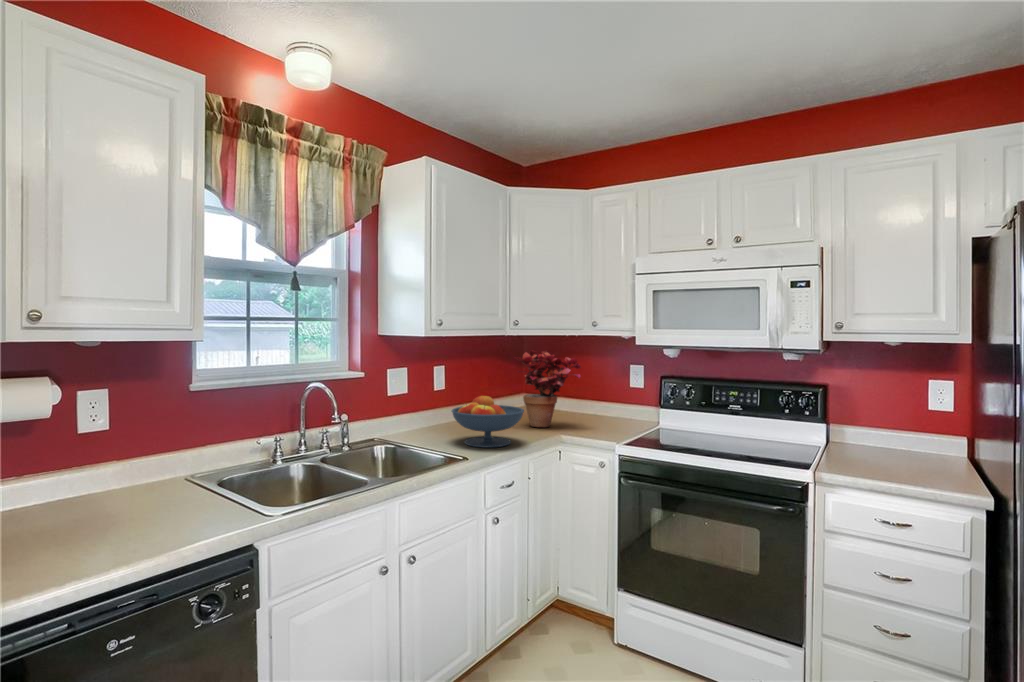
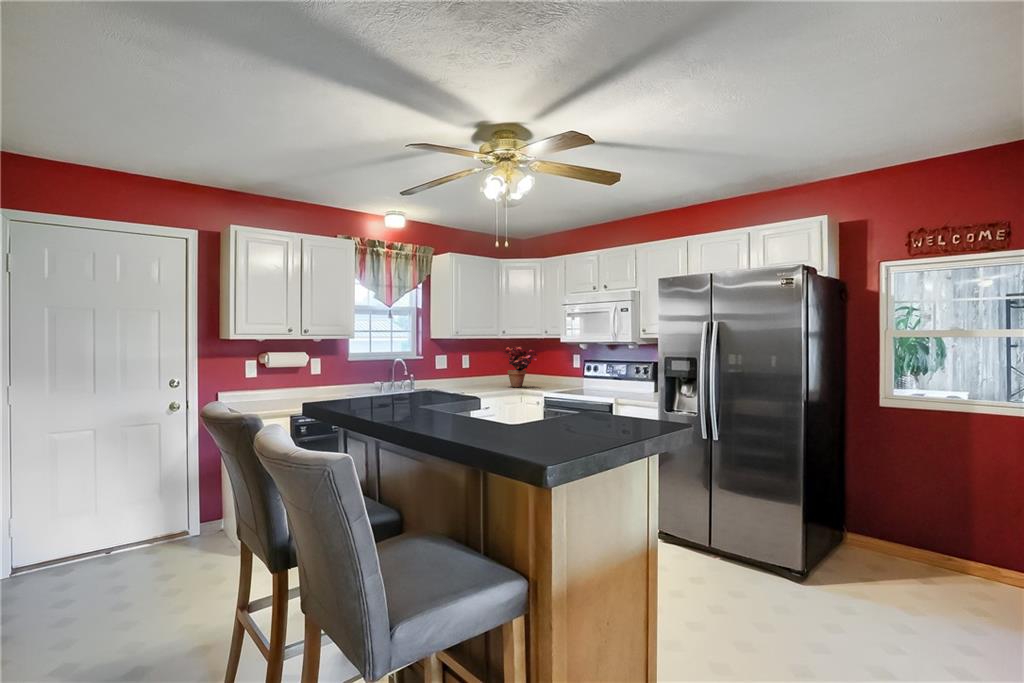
fruit bowl: present [452,396,524,448] -> none [463,368,498,391]

